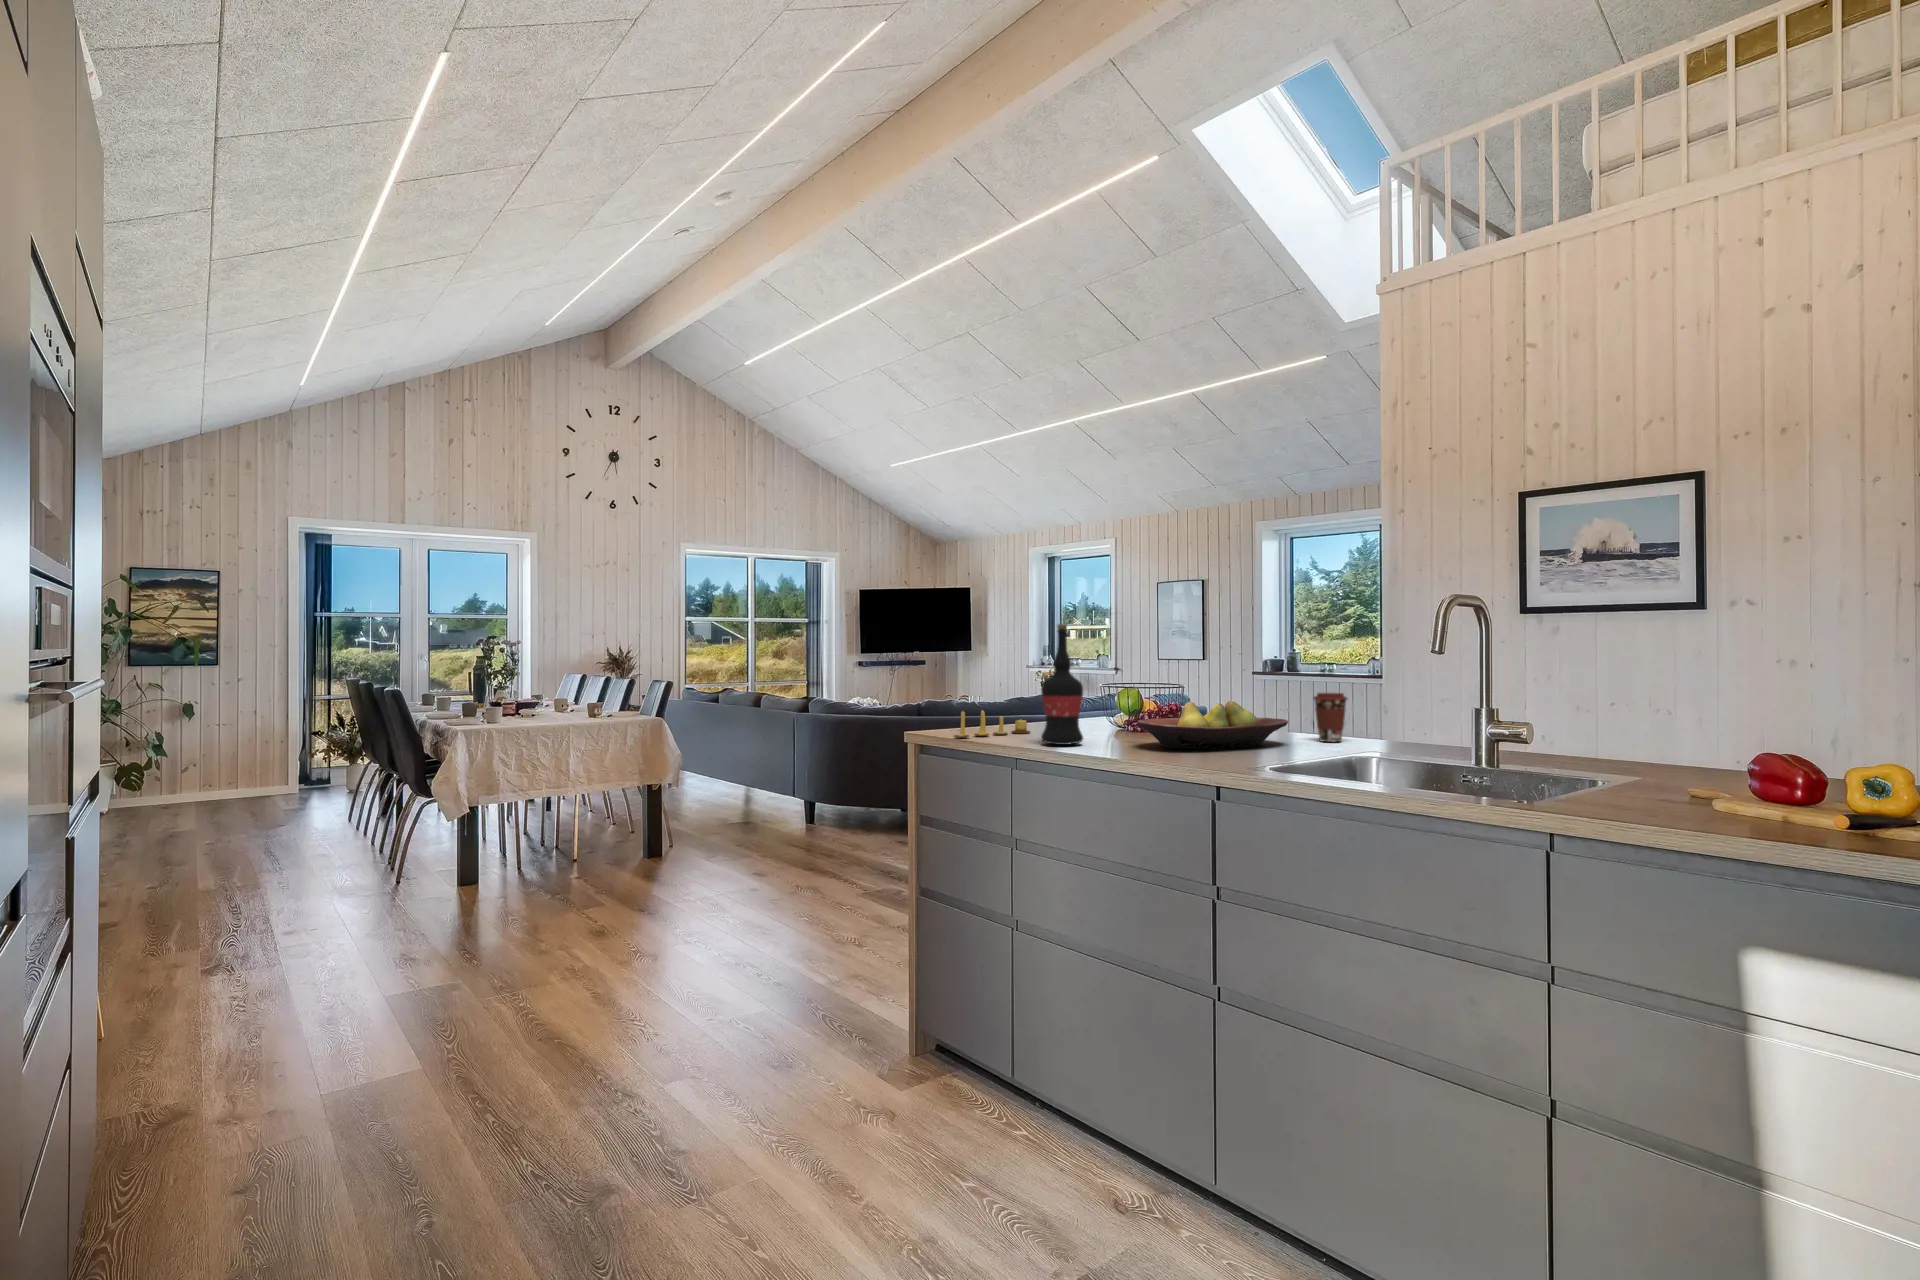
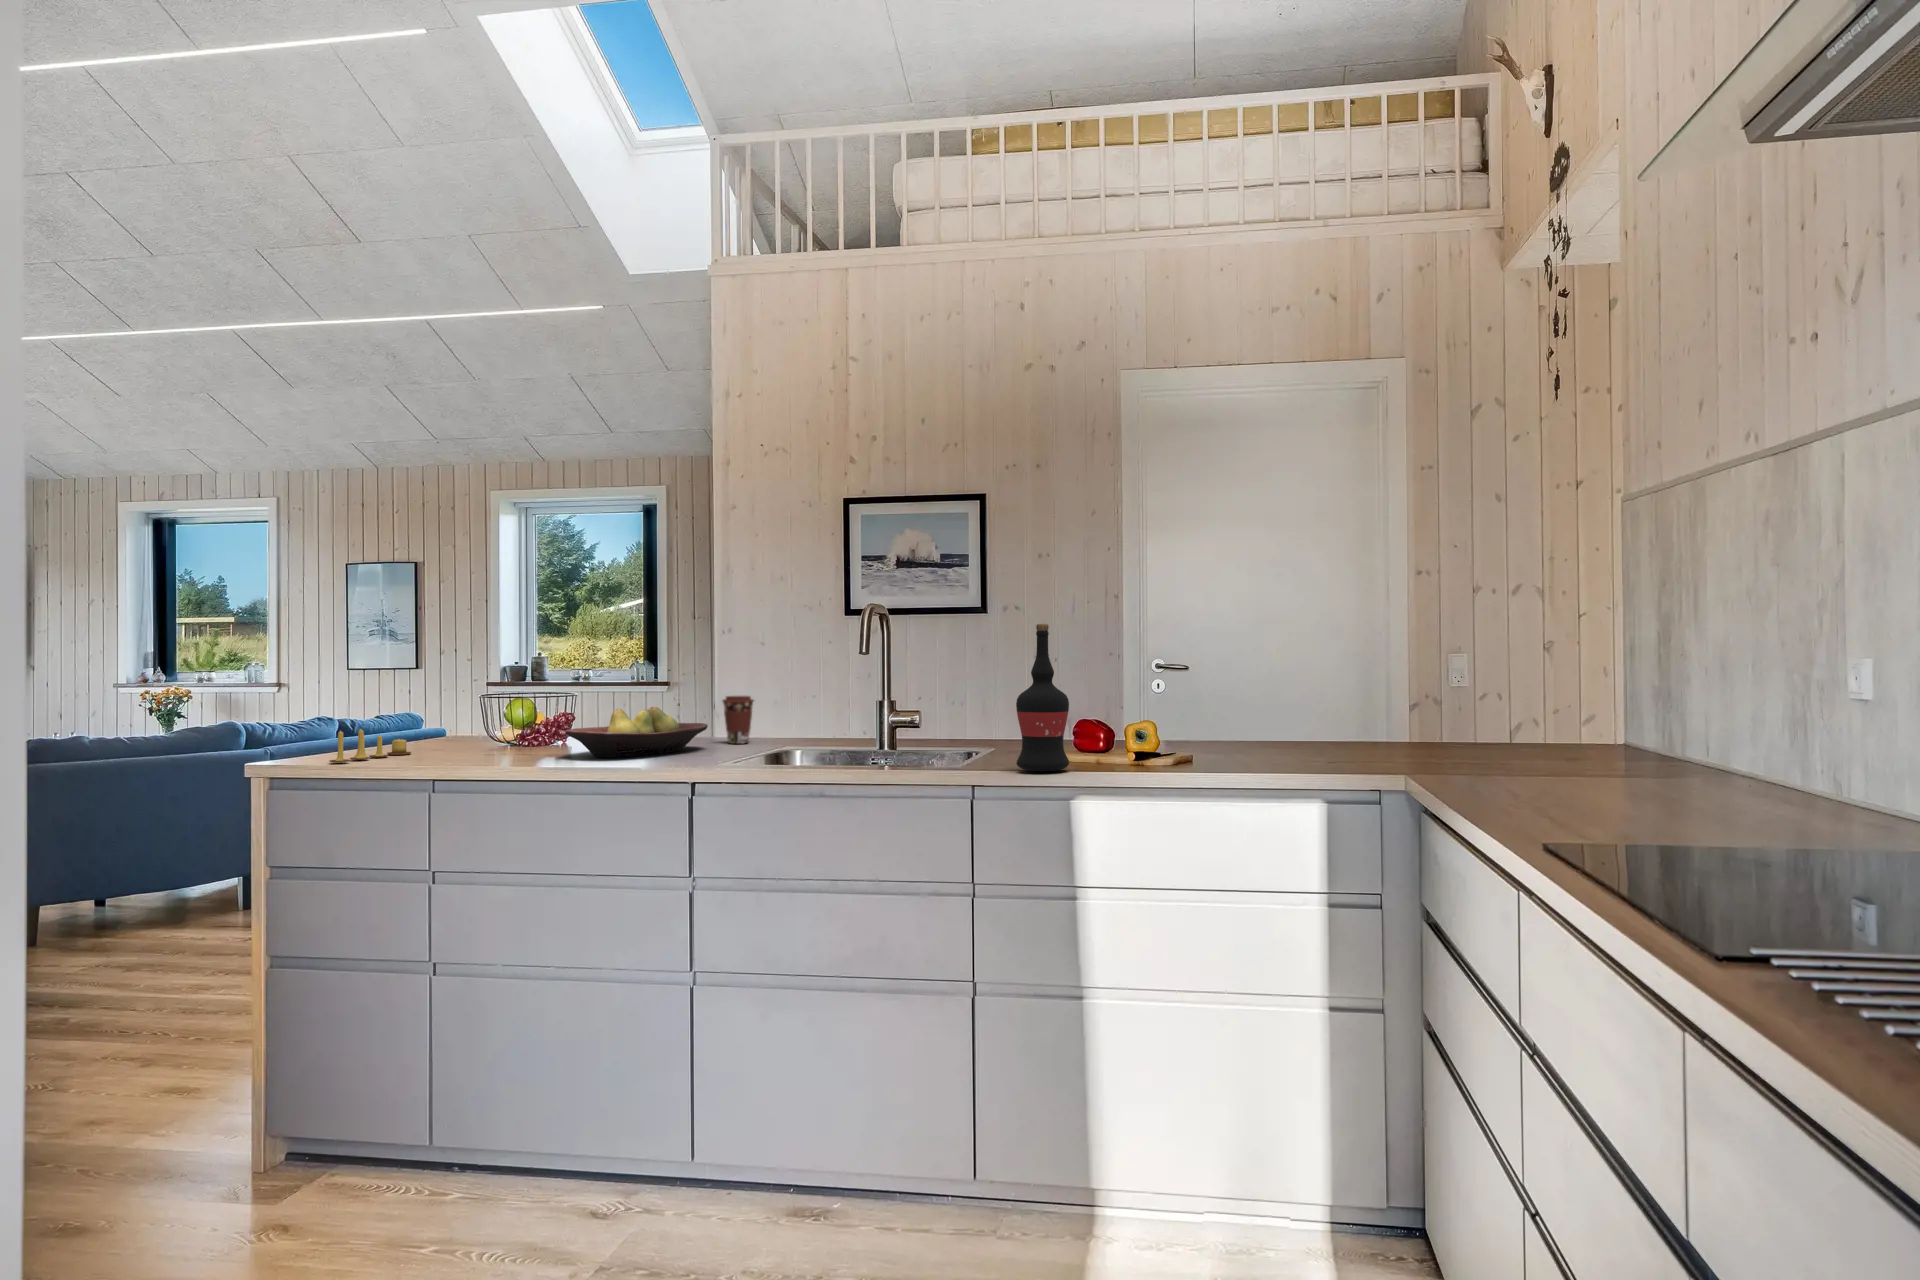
wine bottle: present [1041,624,1083,745] -> present [1016,624,1069,771]

